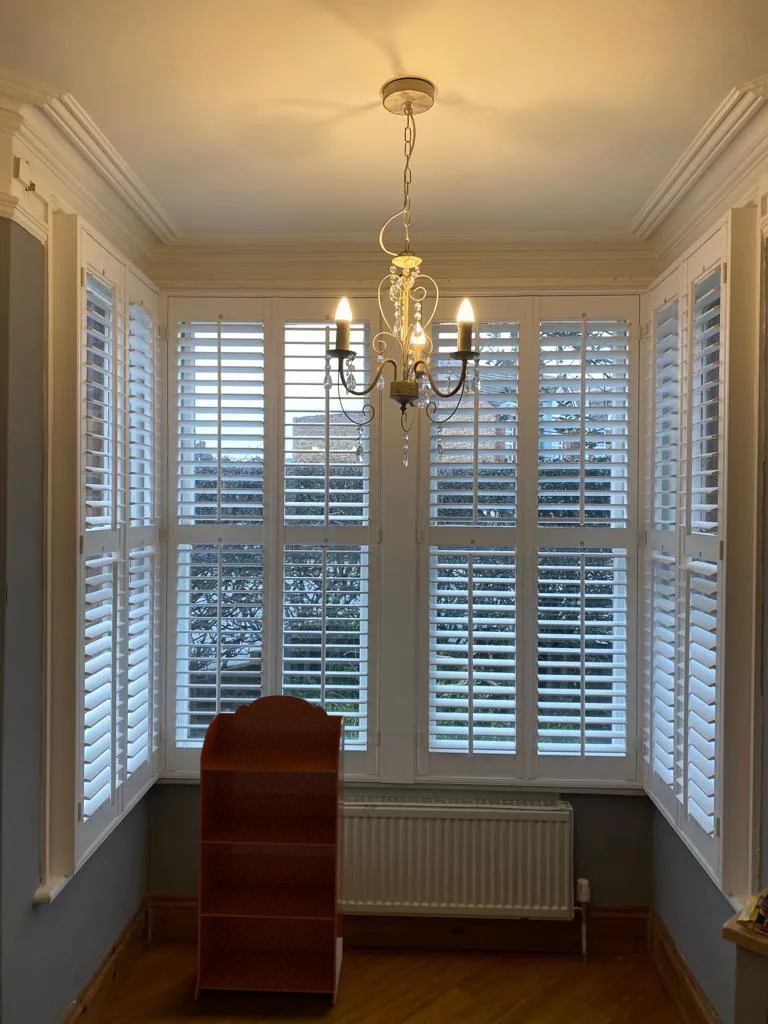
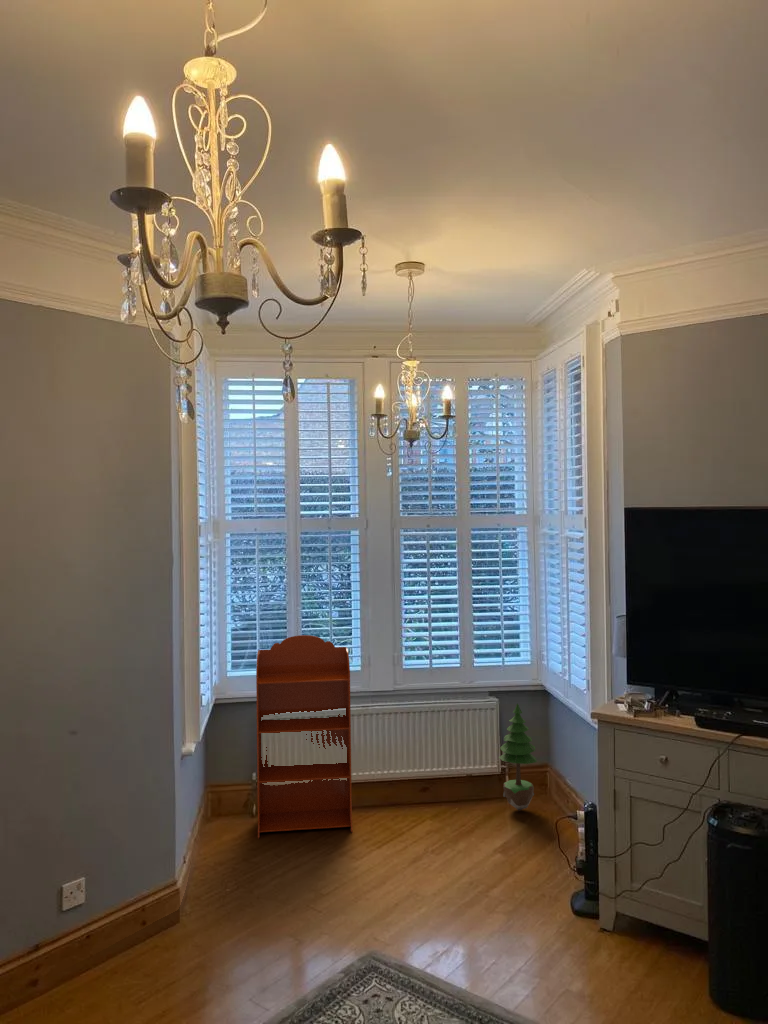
potted tree: none [569,820,630,987] -> present [499,704,537,810]

